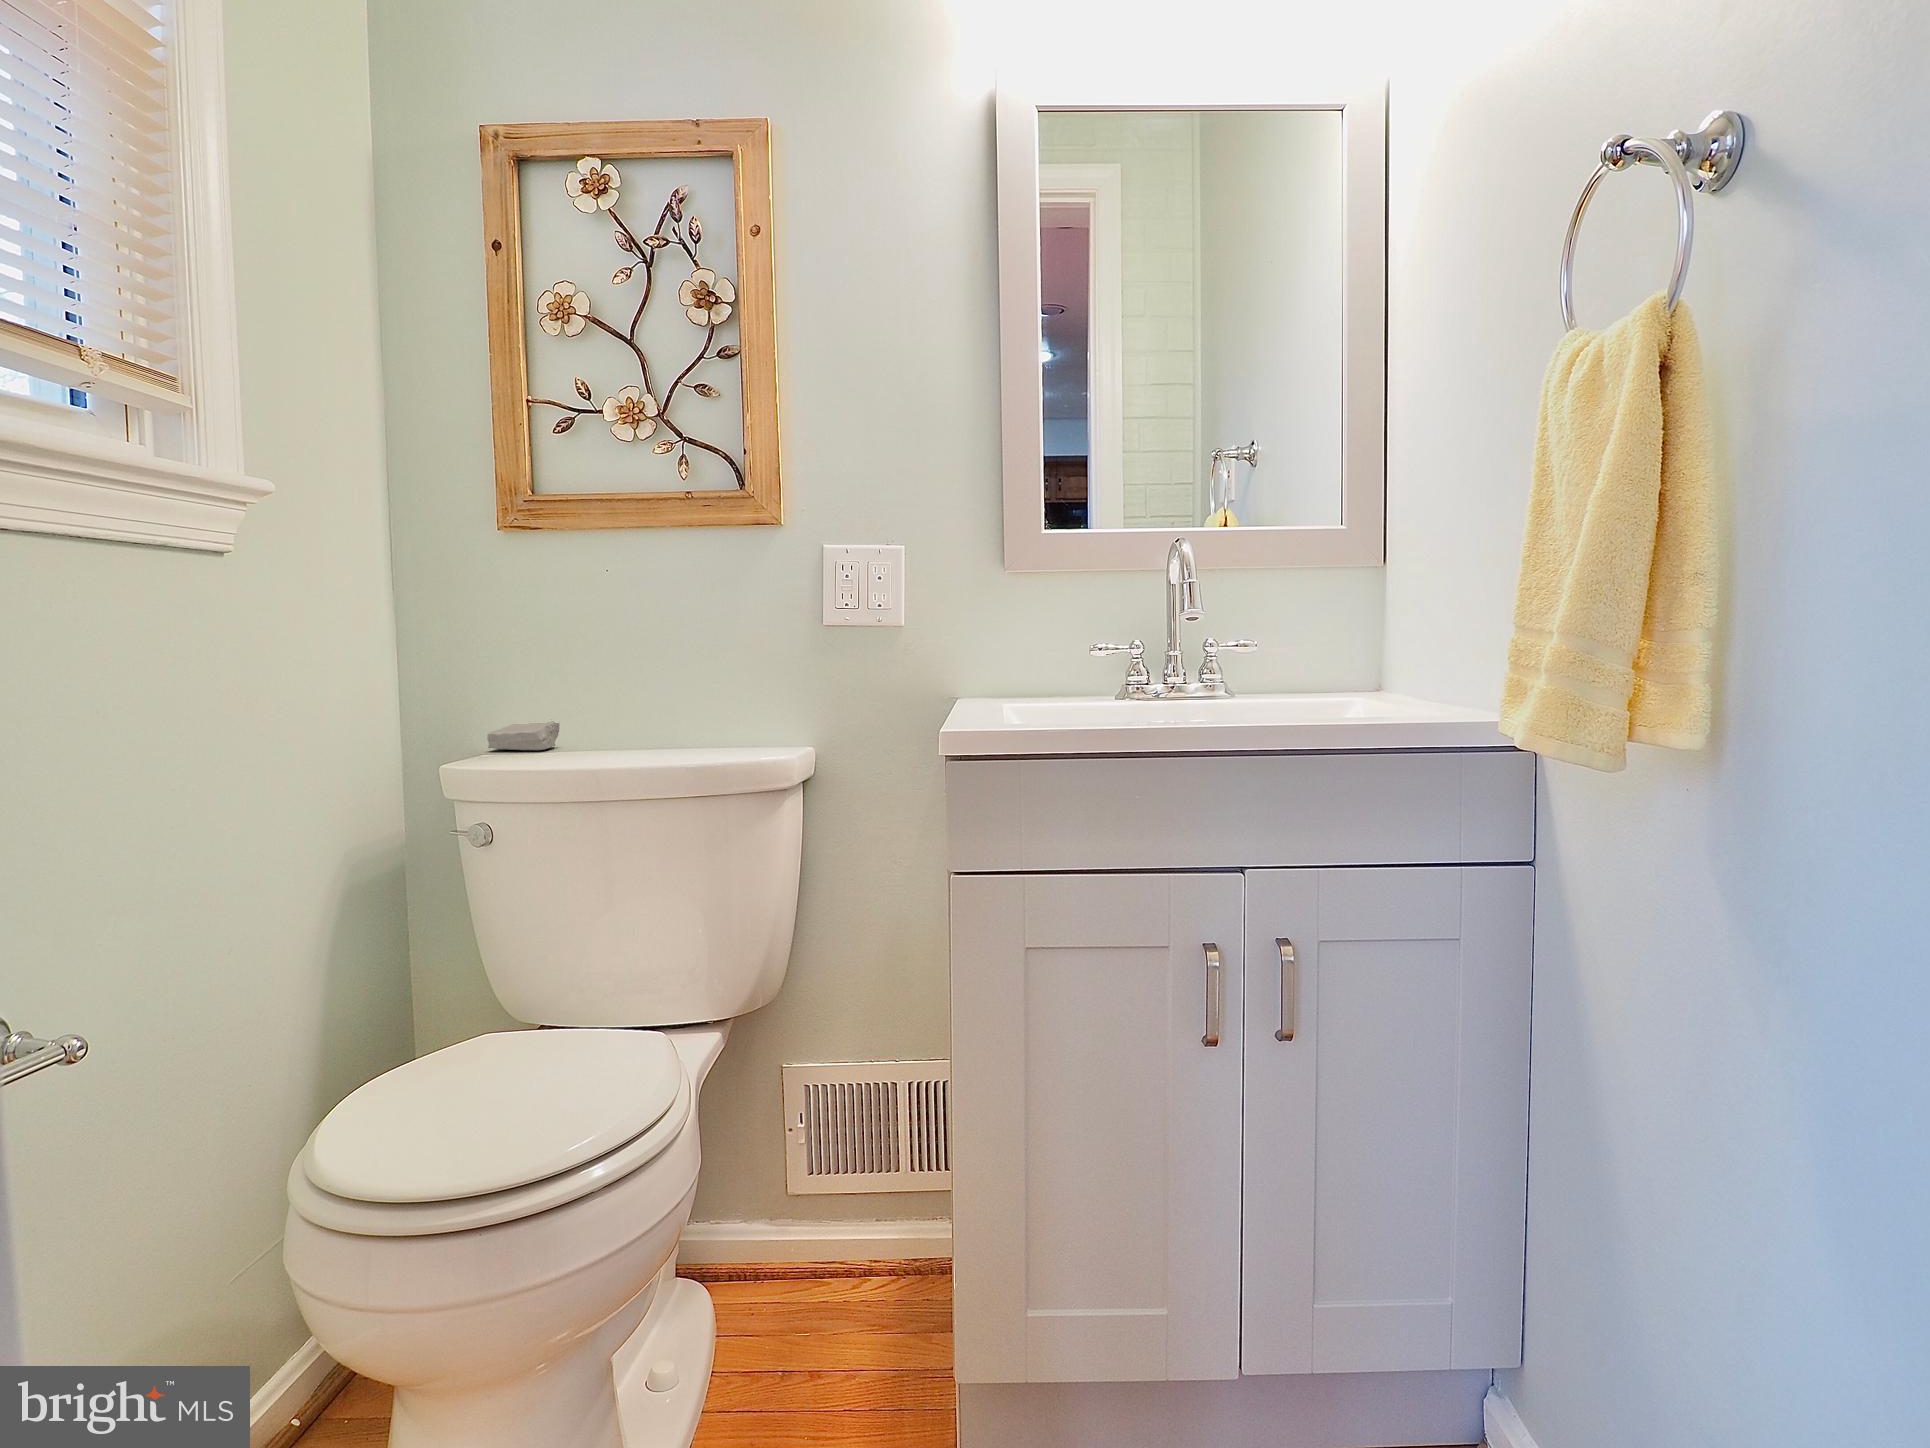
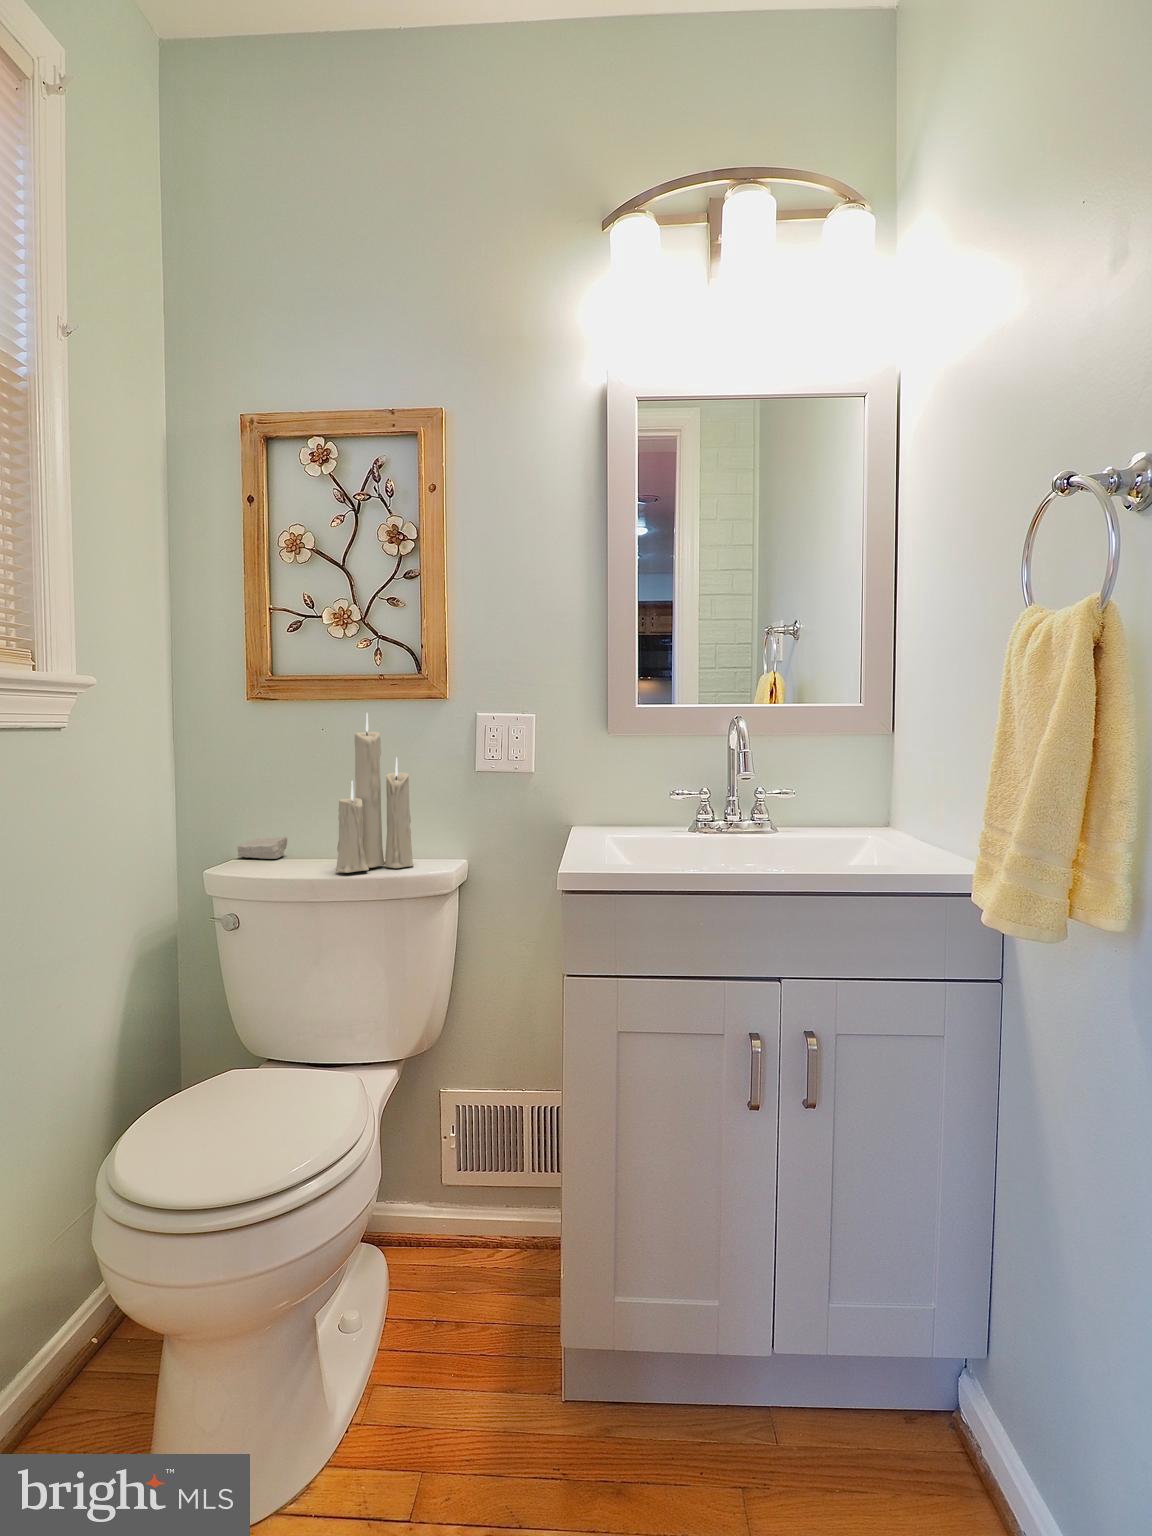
candle: none [627,527,739,760] -> present [335,713,413,873]

